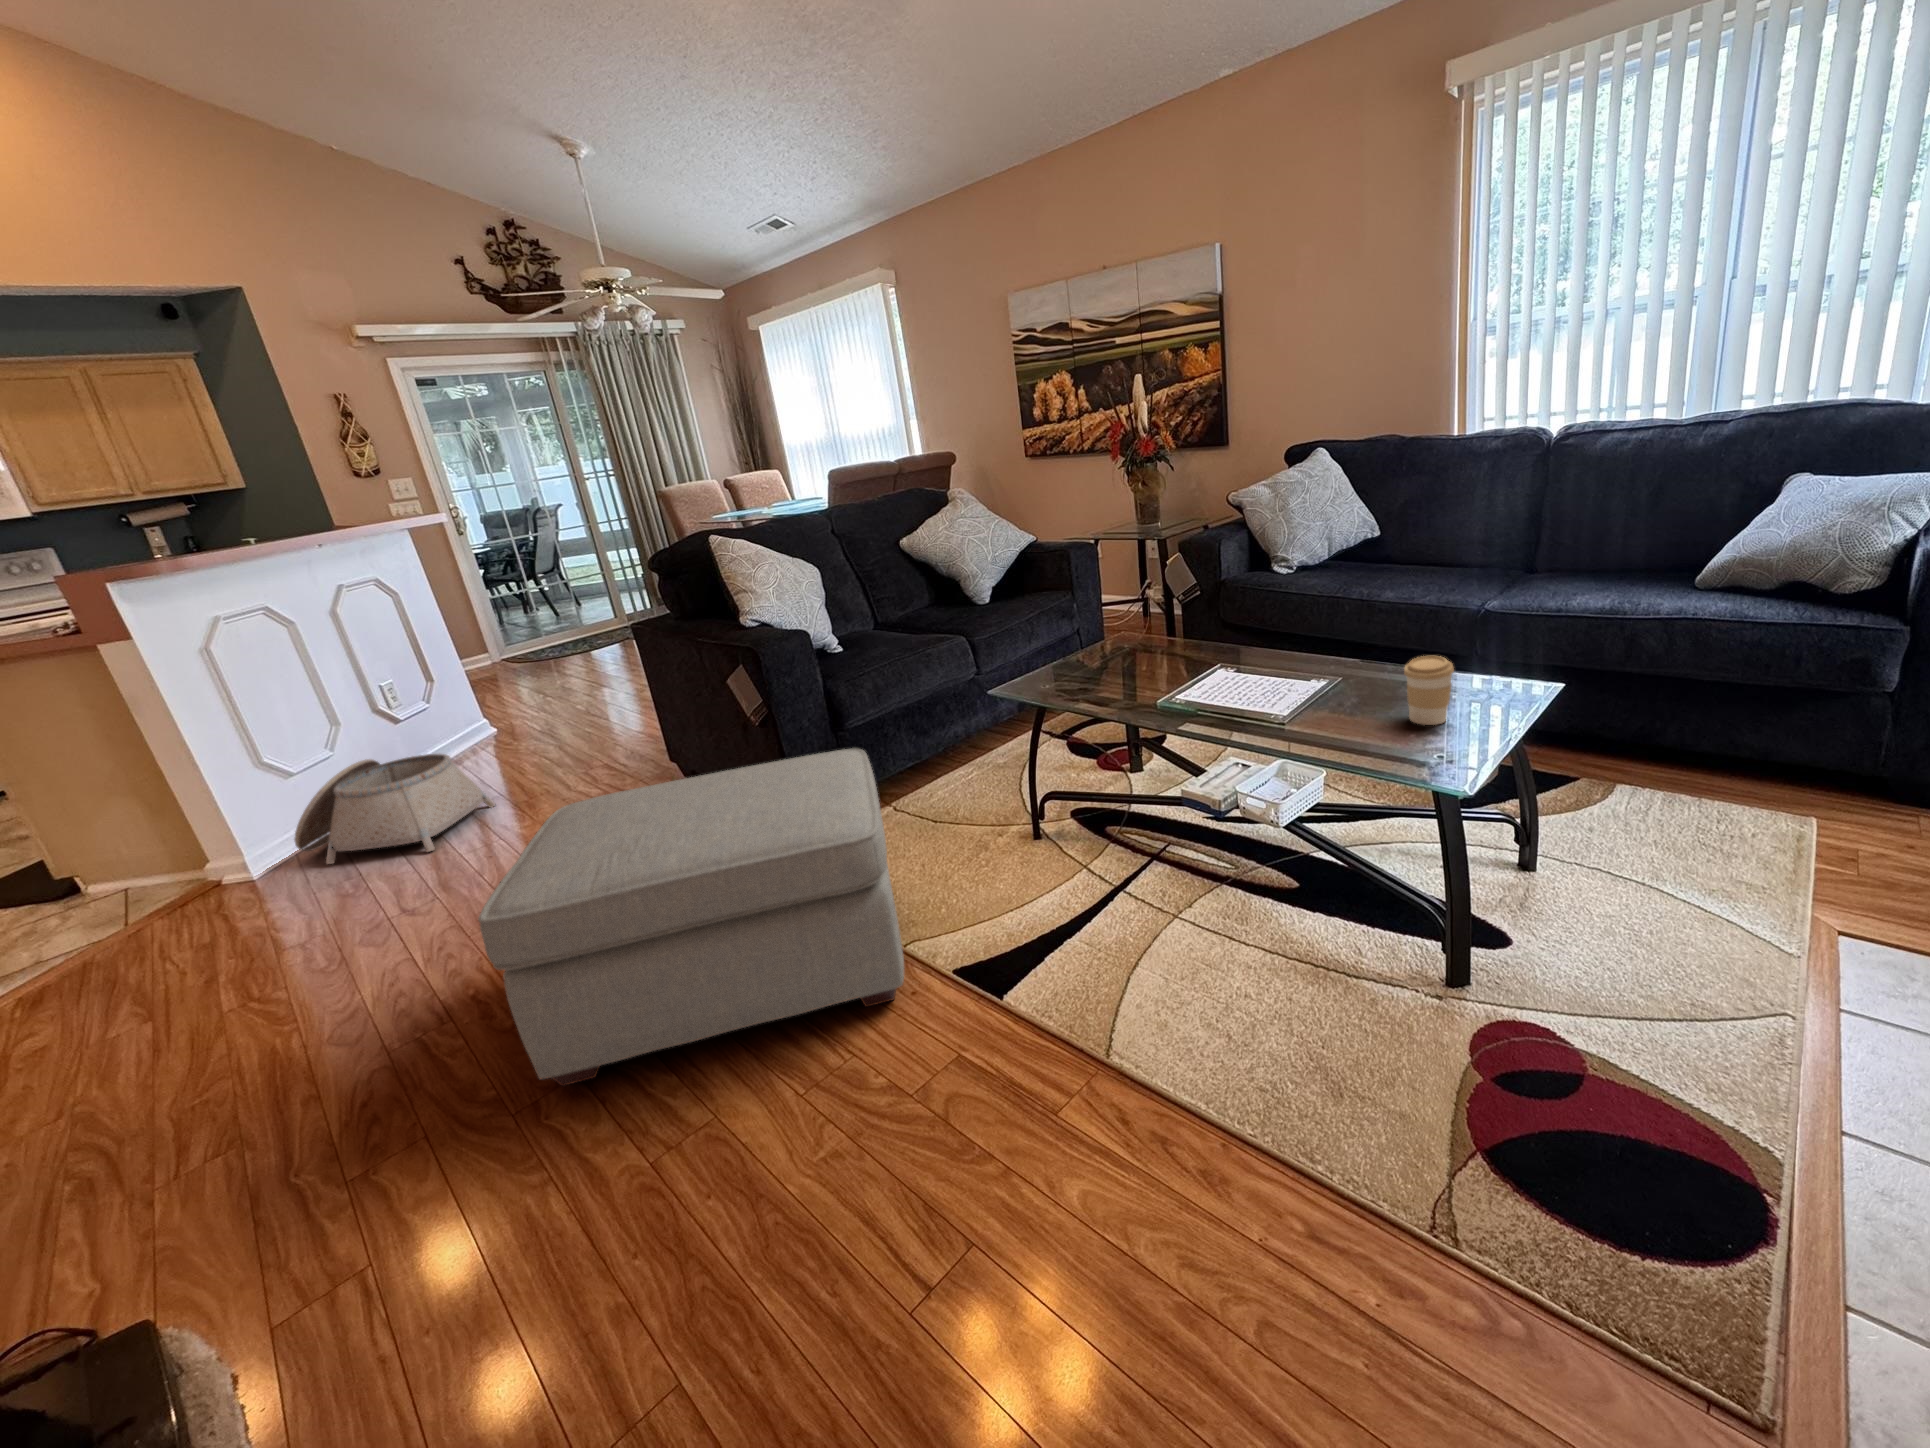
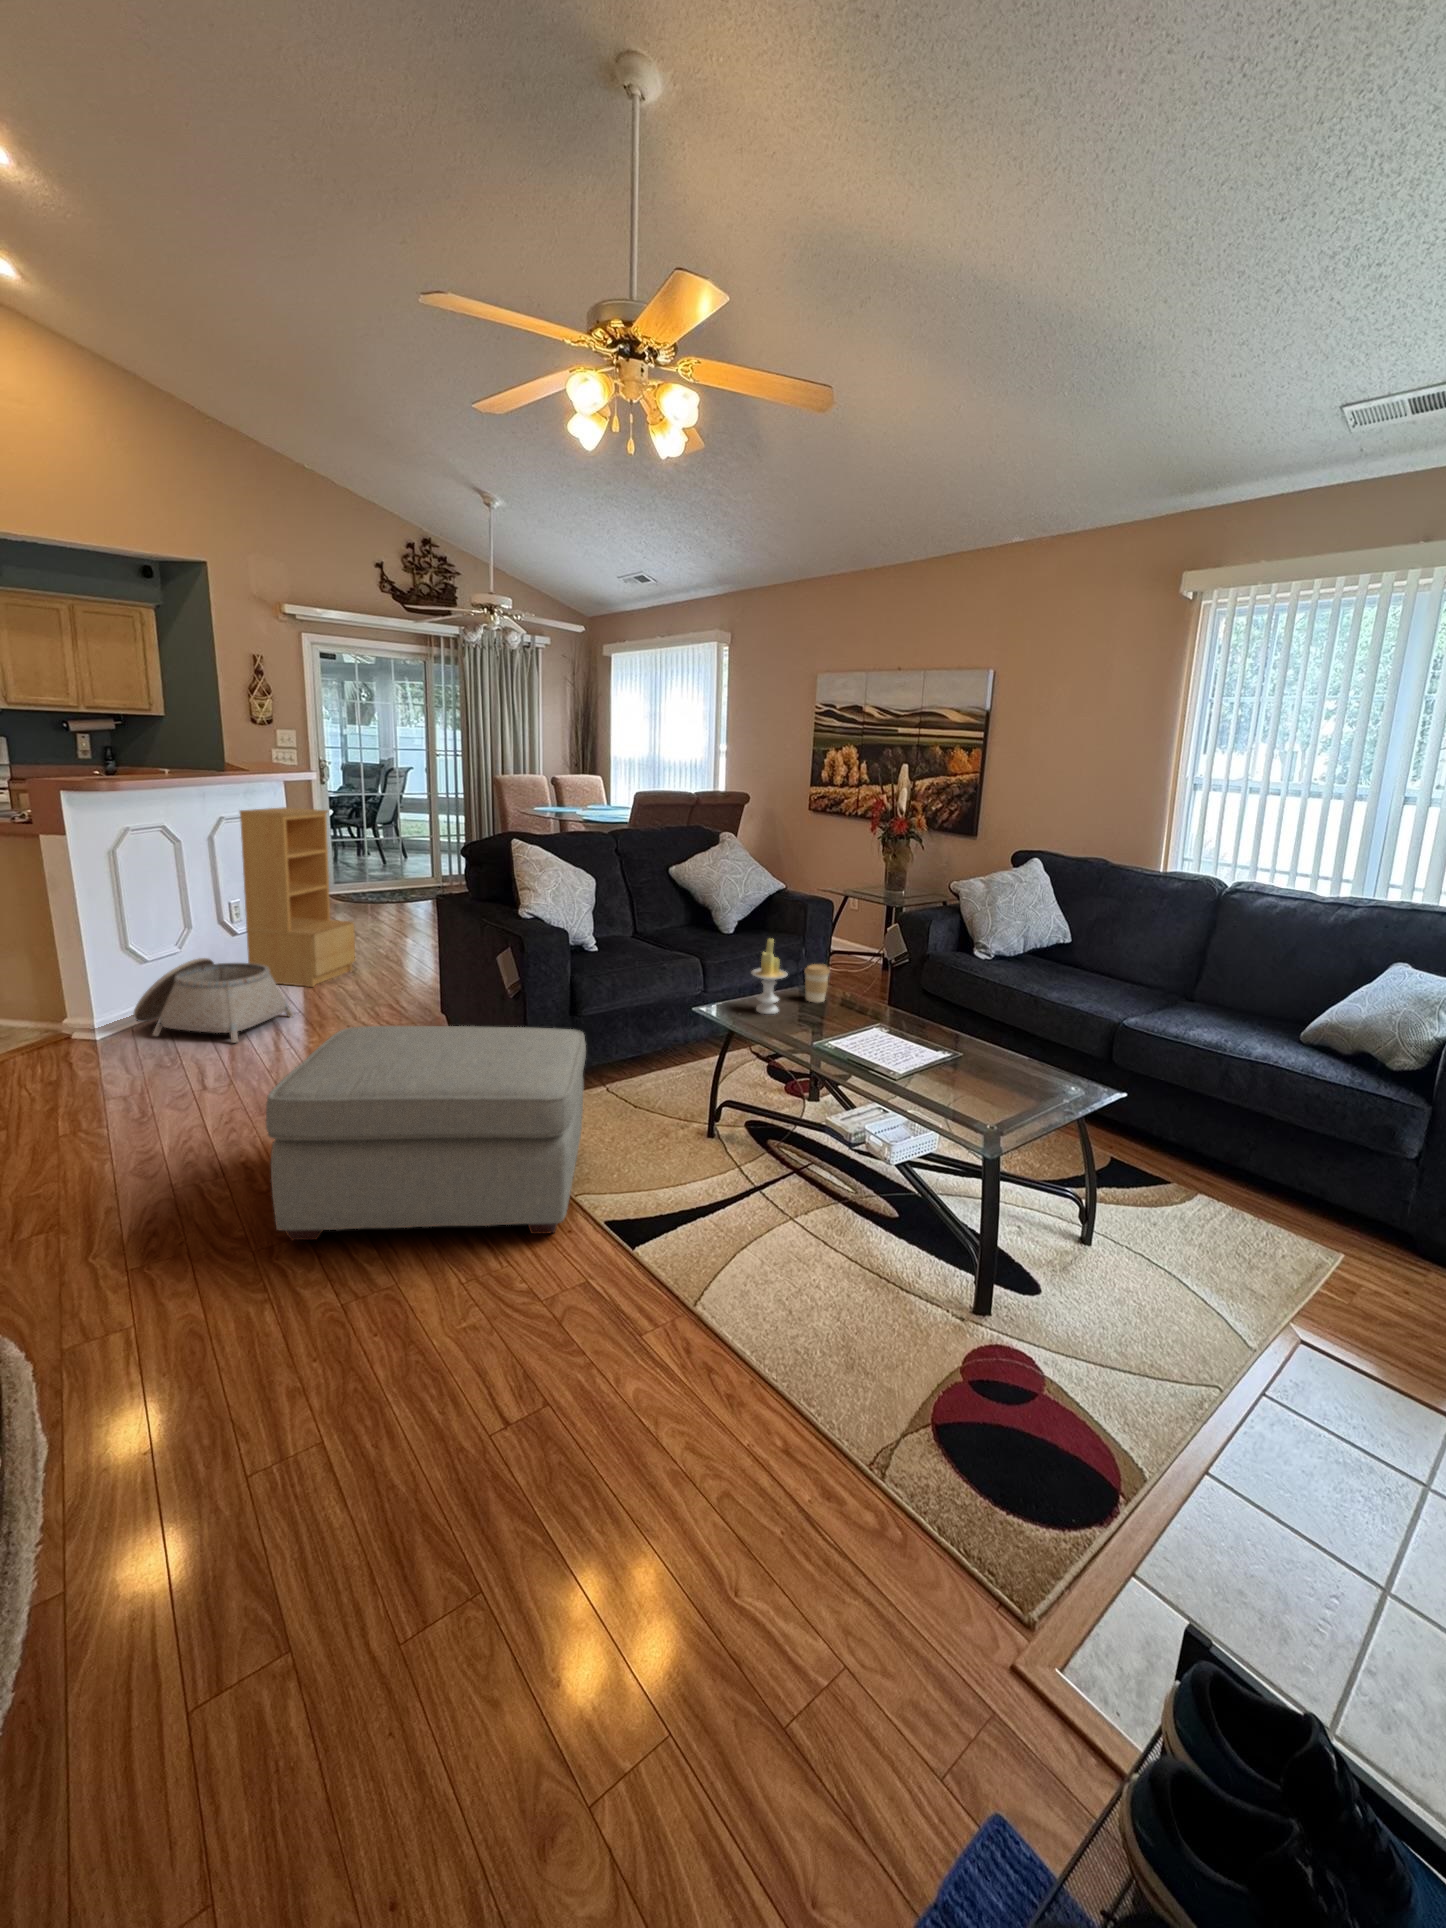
bookshelf: none [360,557,553,776] -> present [240,807,355,987]
candle: none [1048,589,1094,683] -> present [752,939,788,1014]
coffee cup: present [1404,656,1454,725] -> present [805,964,830,1002]

